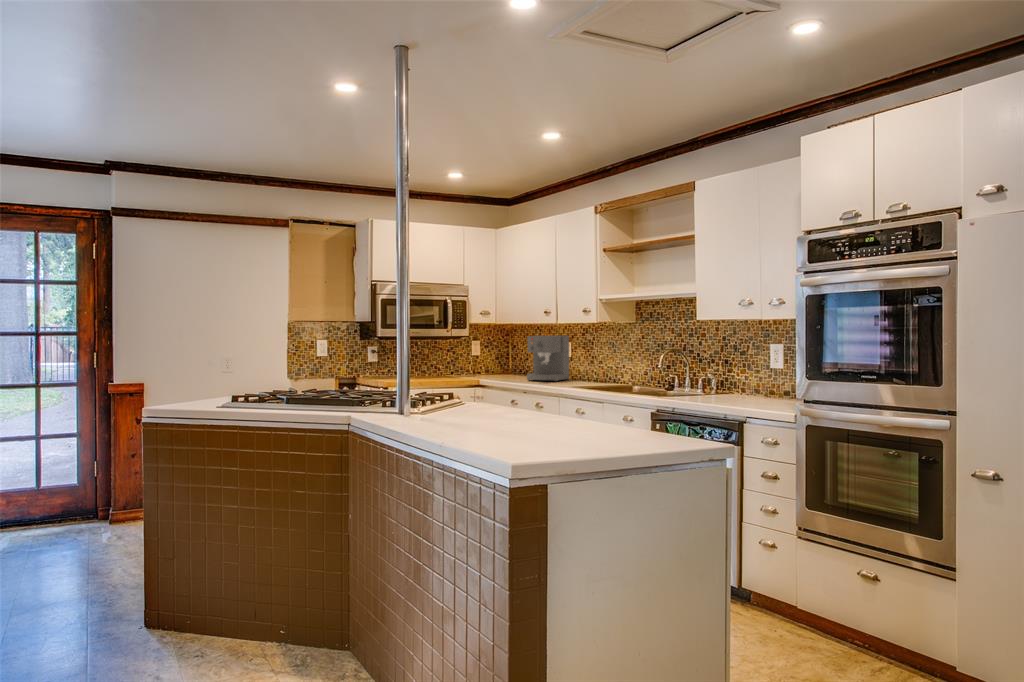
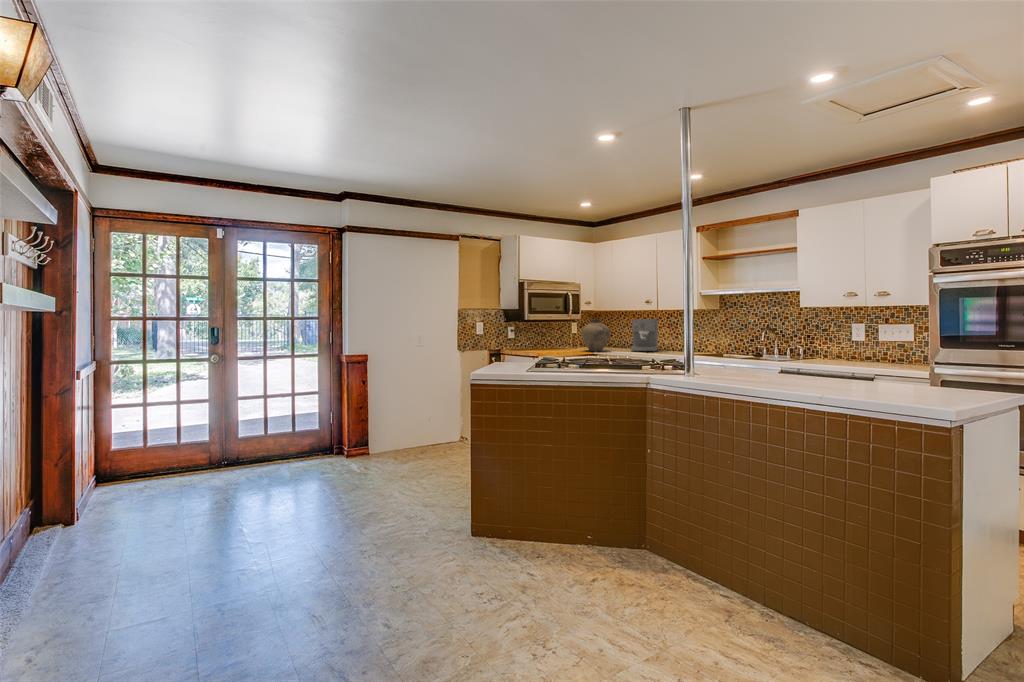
vase: none [462,335,500,380] -> present [581,319,610,351]

